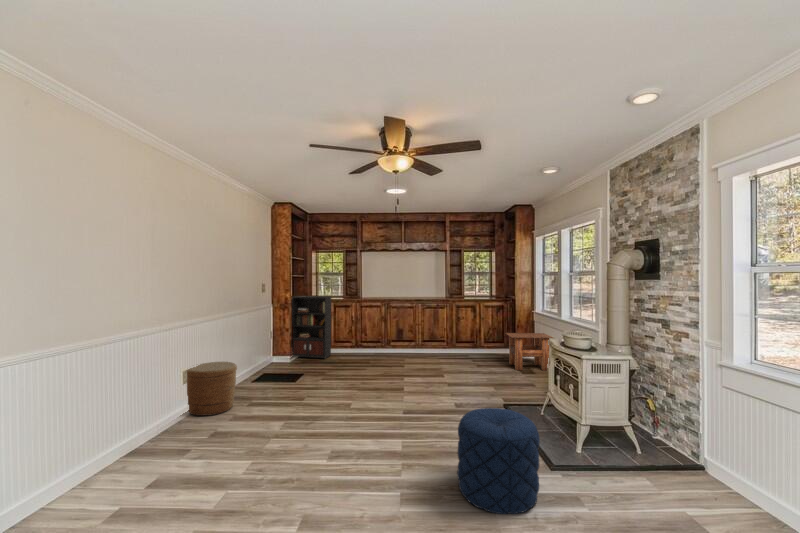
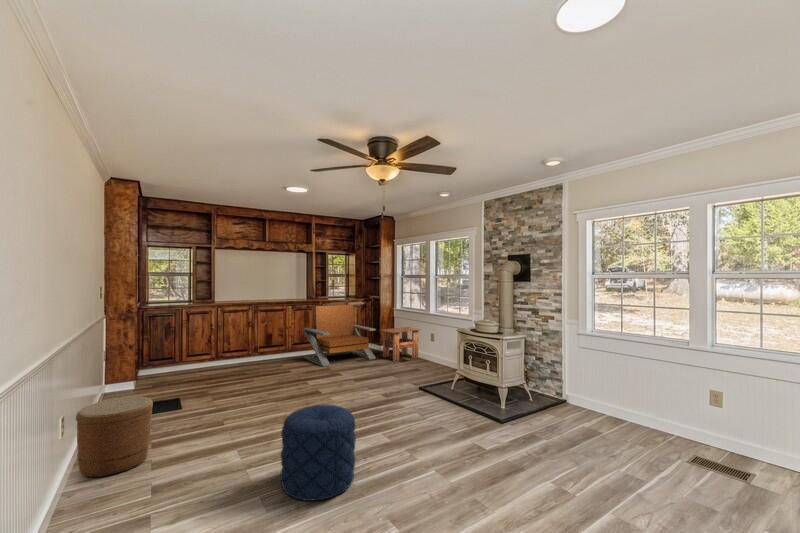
bookcase: present [291,296,331,358] -> none [135,303,204,385]
lounge chair: none [432,304,499,364] -> present [303,305,376,366]
pouf: present [457,408,540,514] -> present [280,405,356,501]

